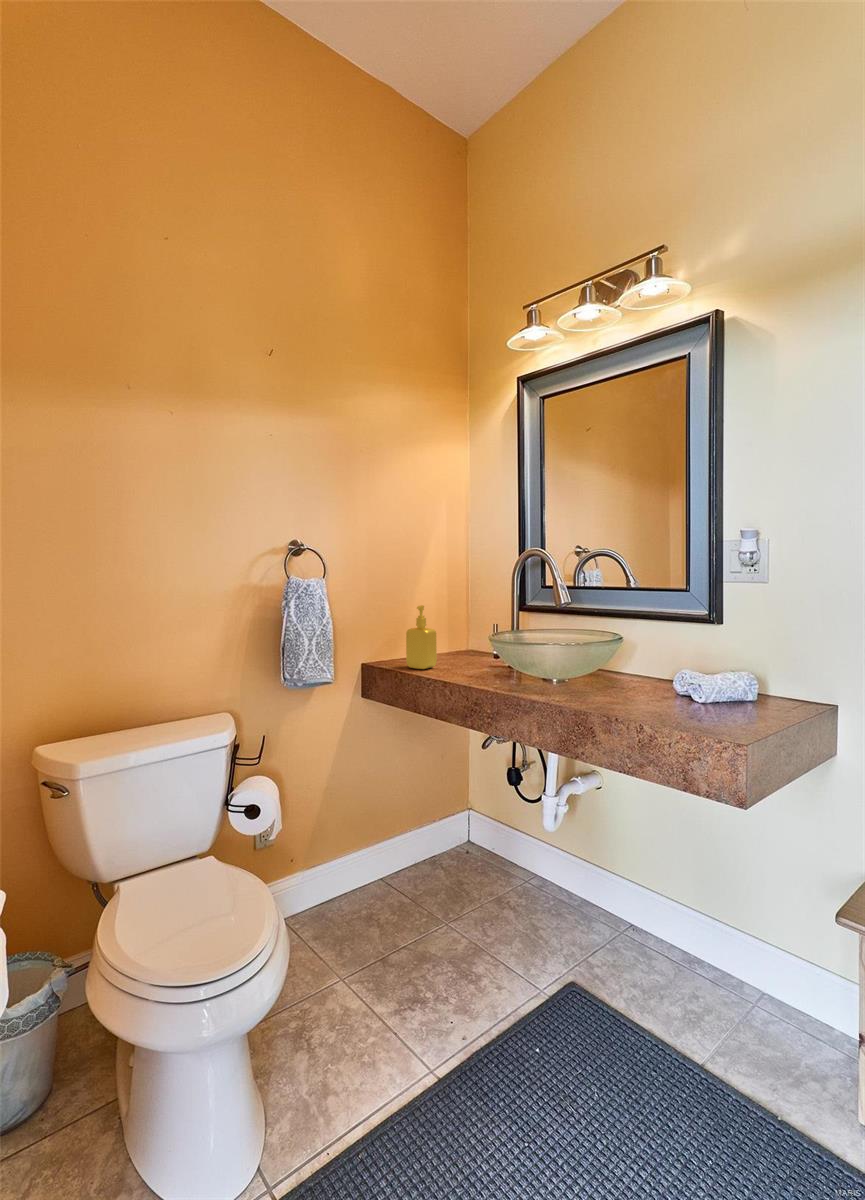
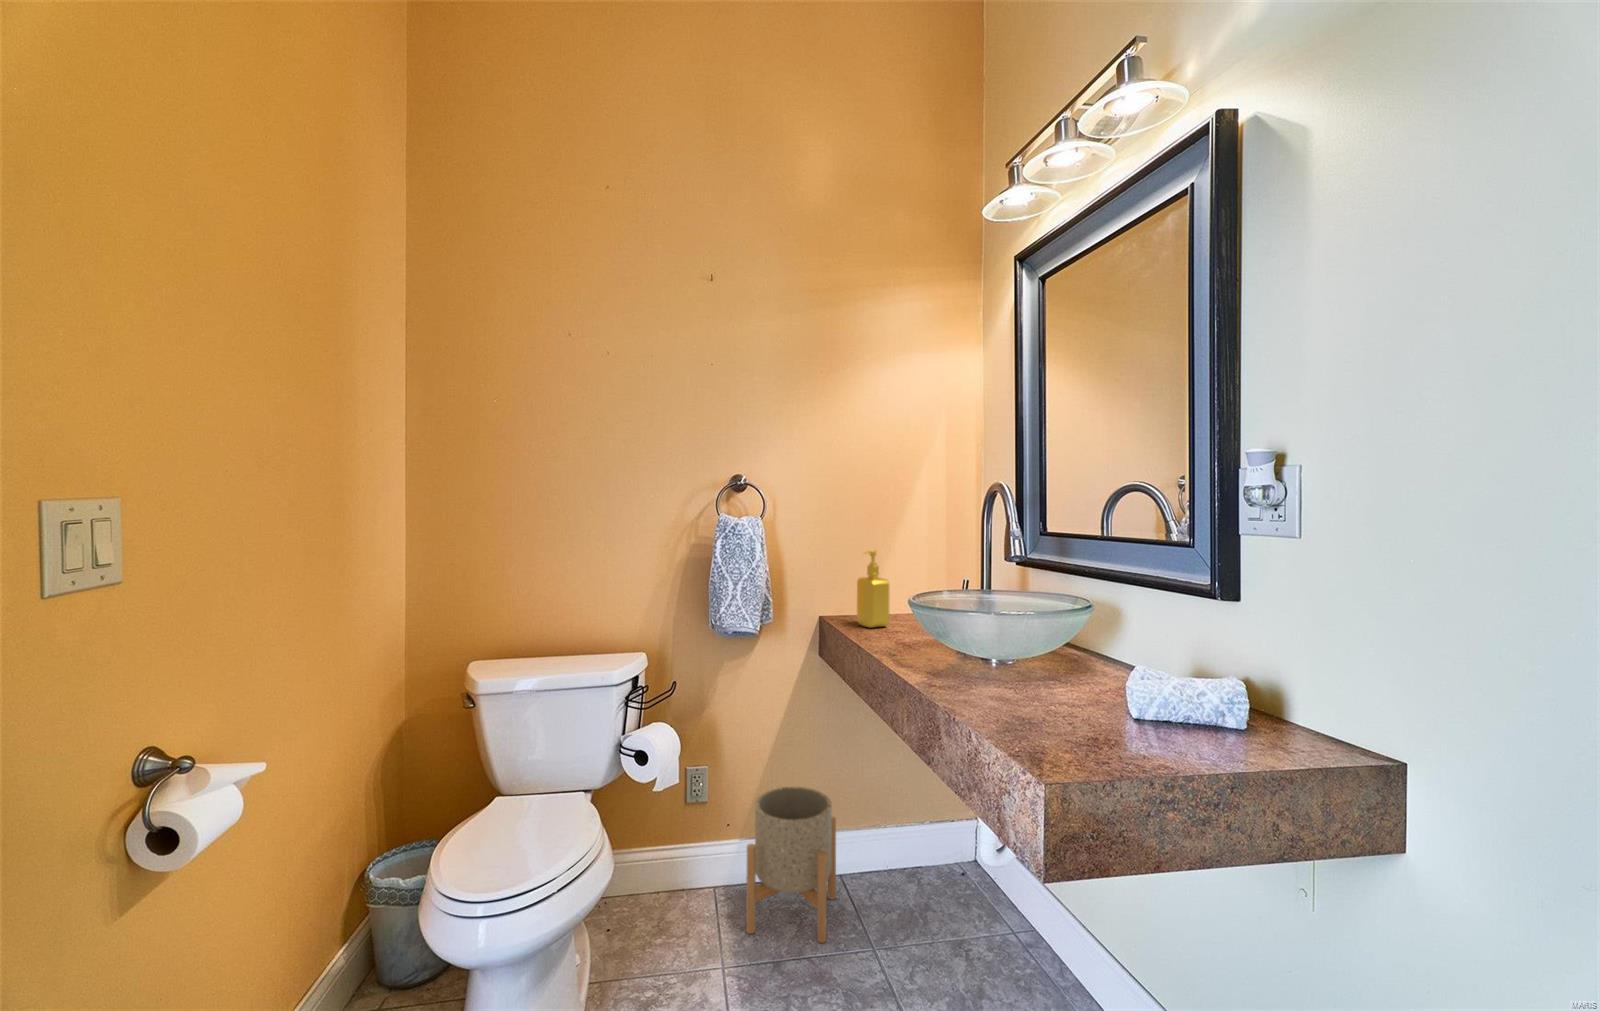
planter: none [327,813,406,945] -> present [746,787,836,943]

